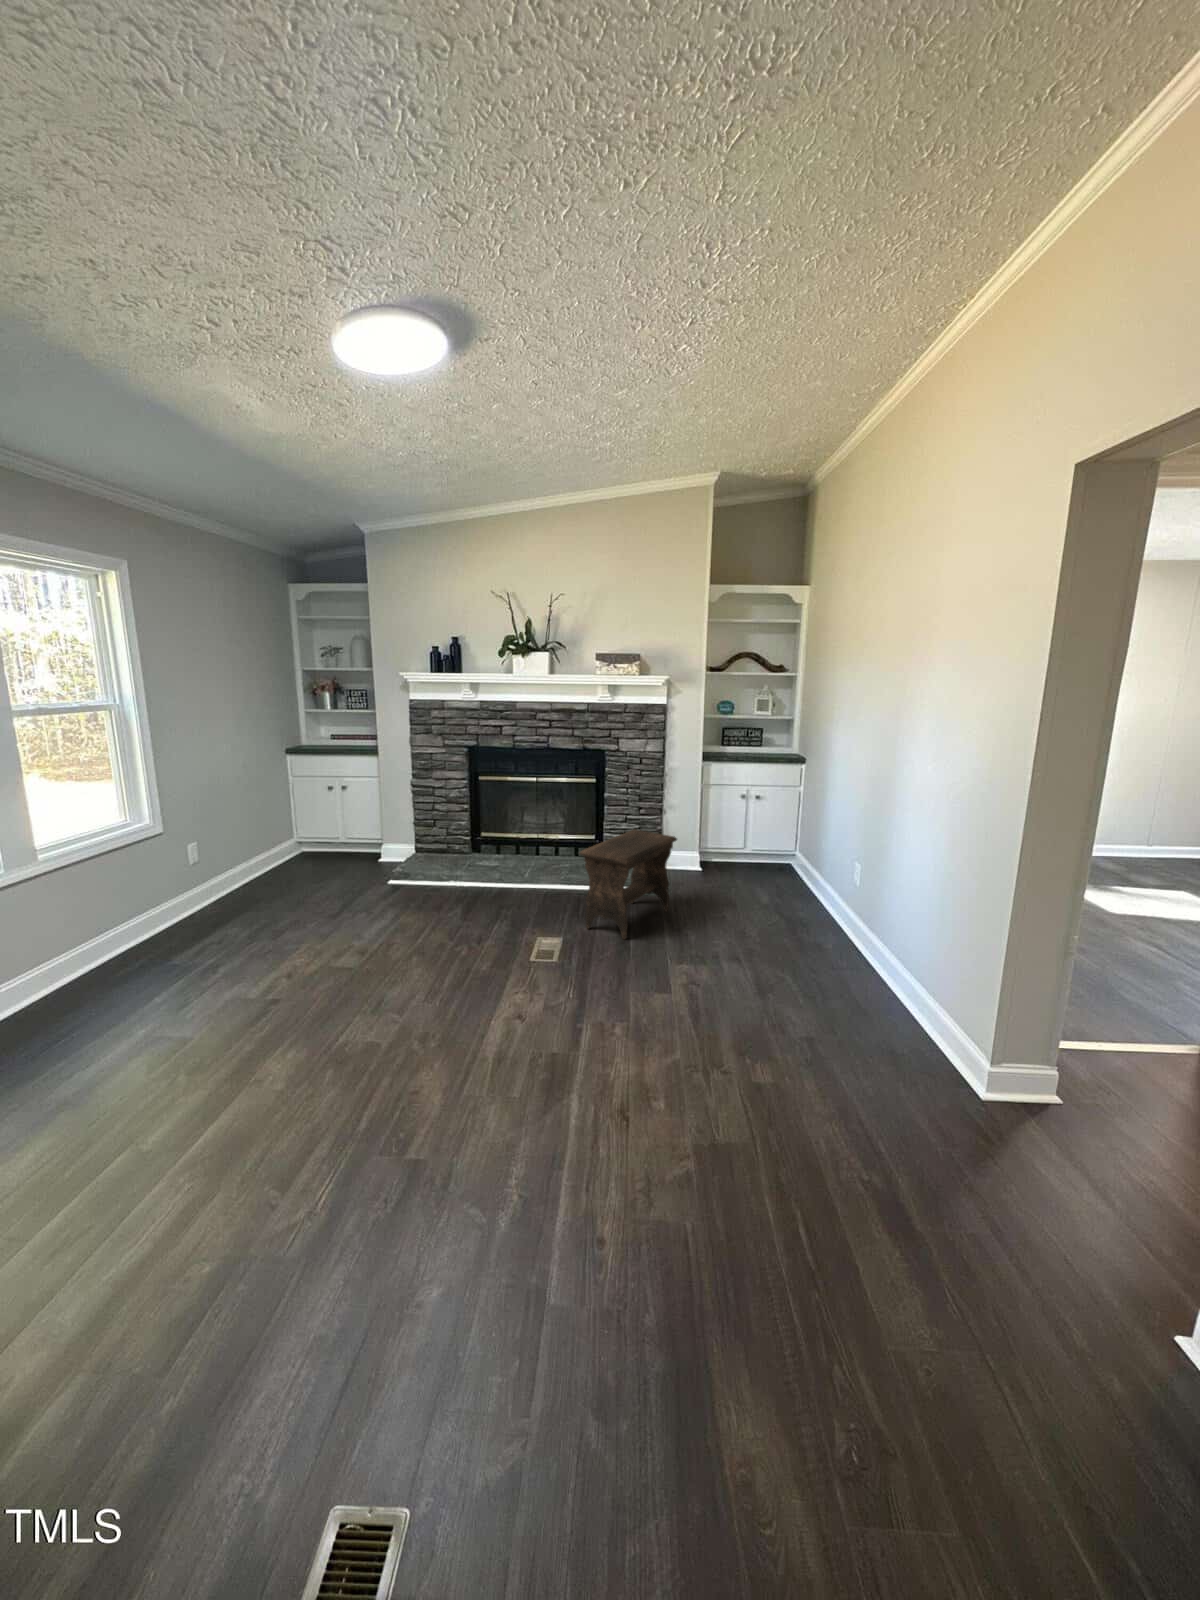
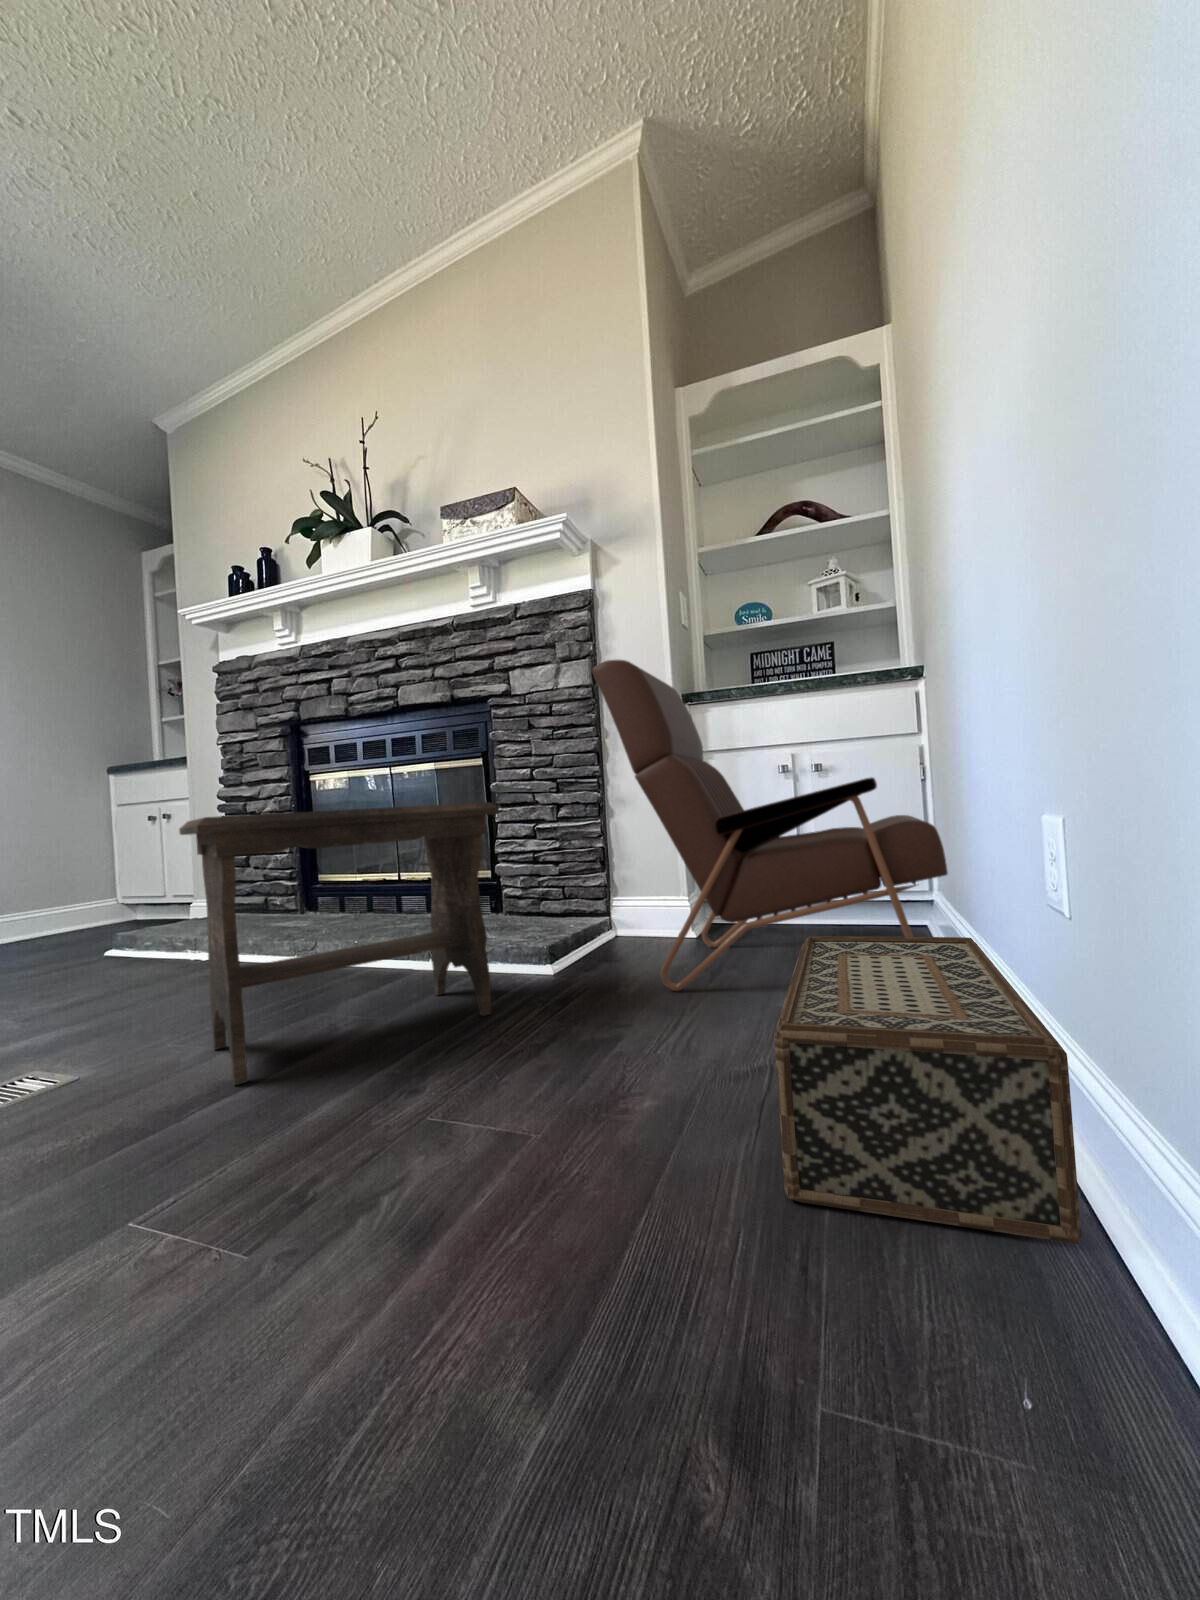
armchair: none [695,765,818,901] -> present [592,660,948,991]
woven basket: none [783,888,858,954] -> present [774,936,1082,1244]

